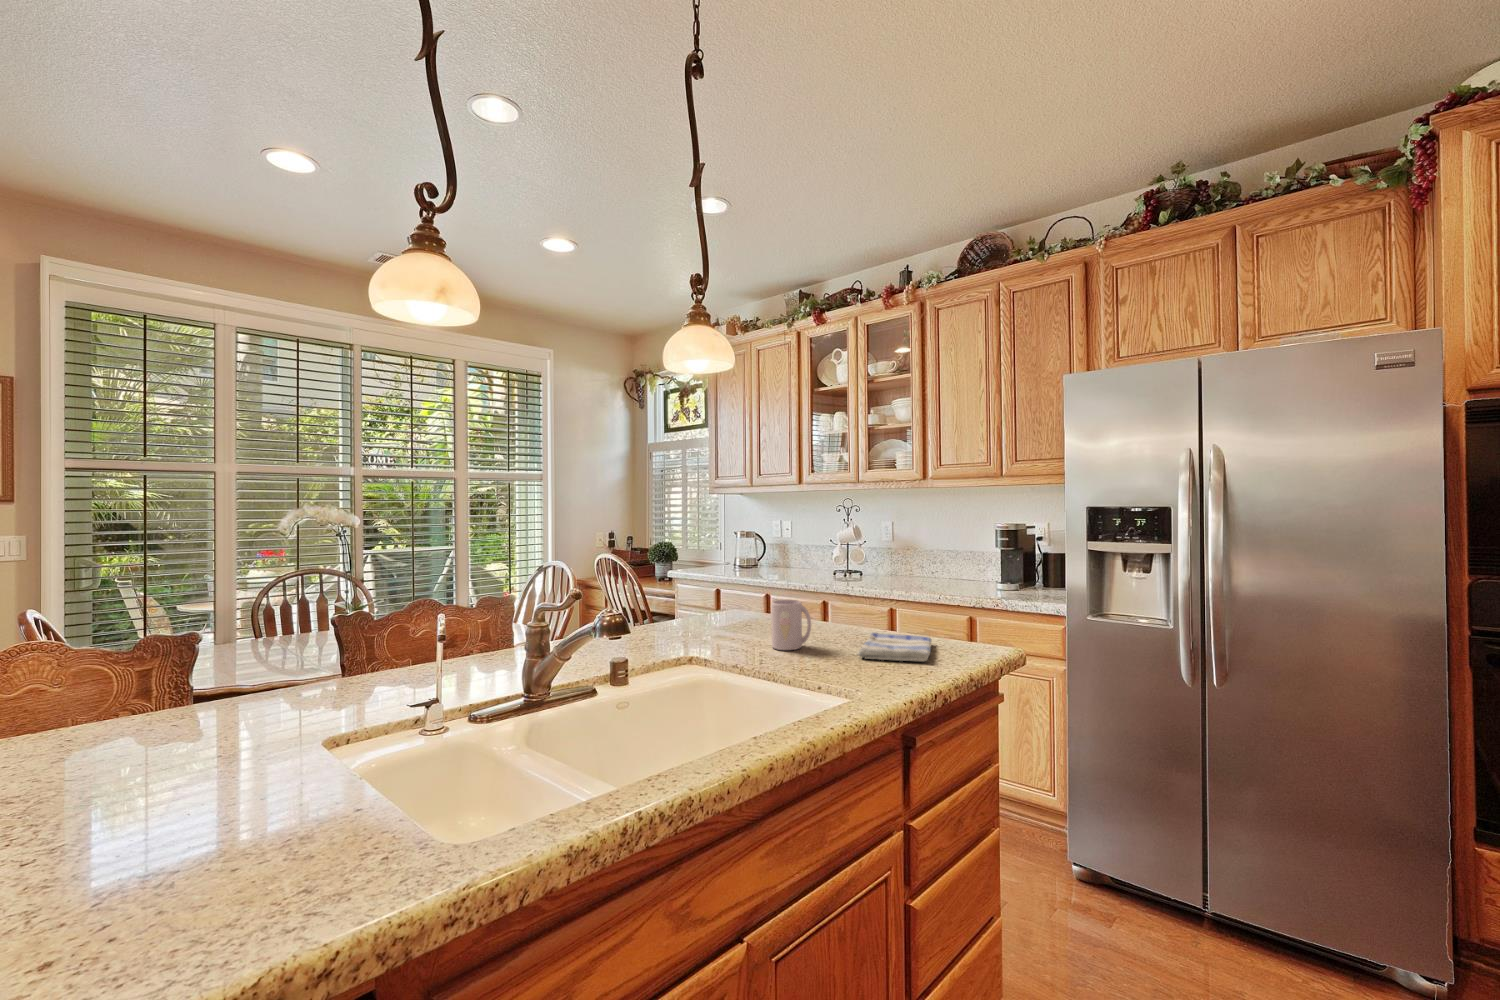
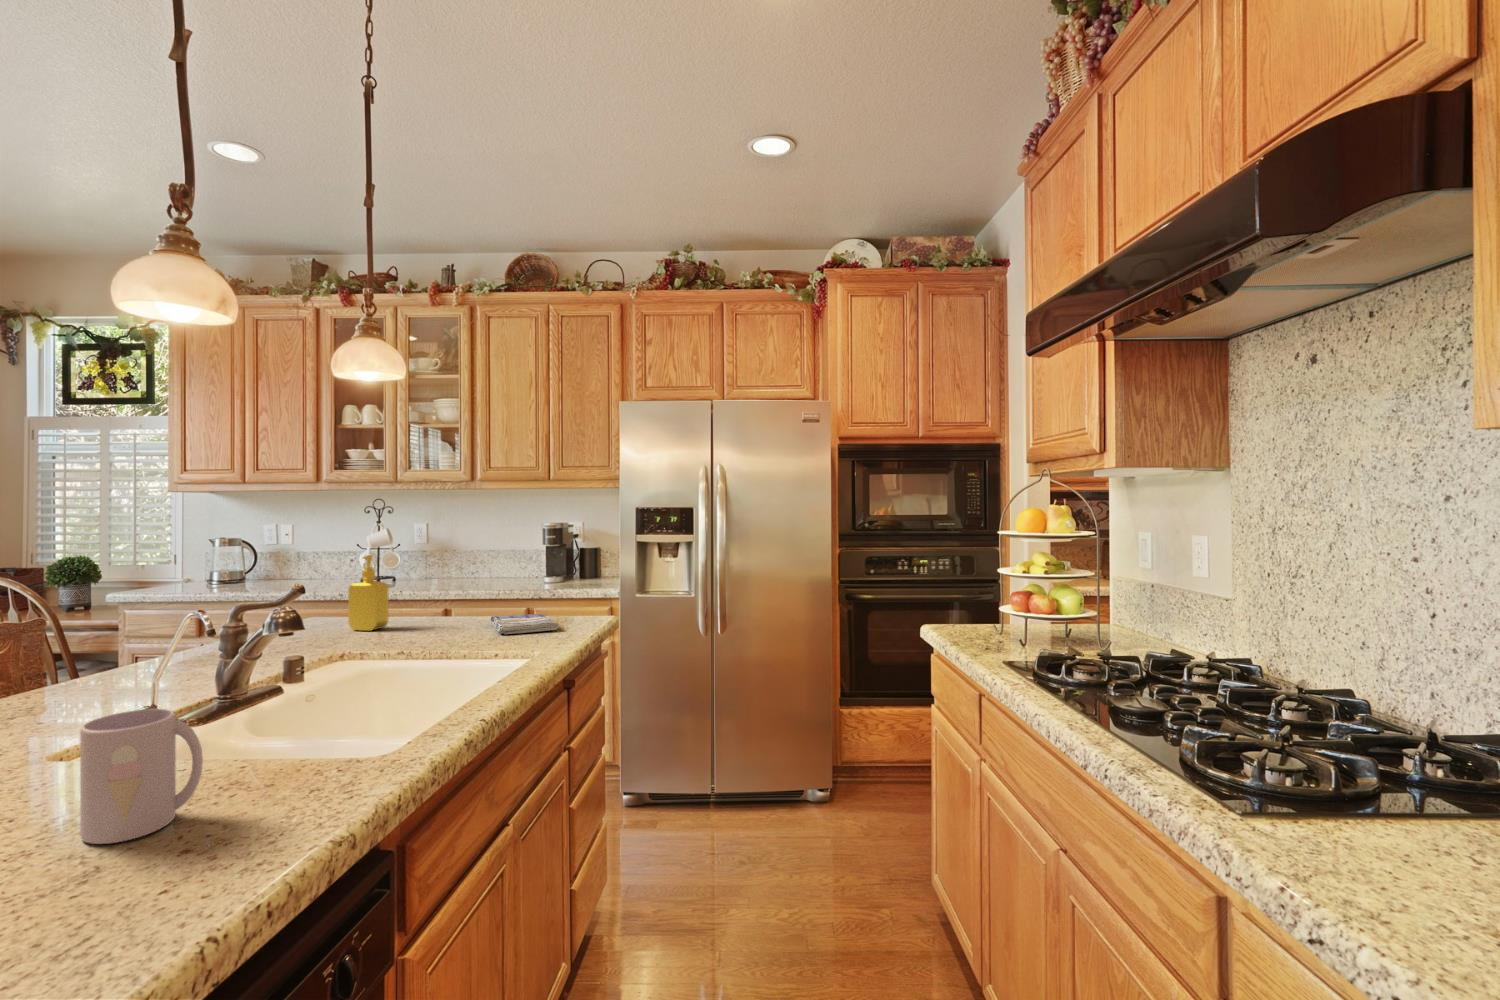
soap dispenser: none [744,558,777,633] -> present [348,555,389,631]
mug: present [771,600,811,650] -> present [80,709,203,844]

